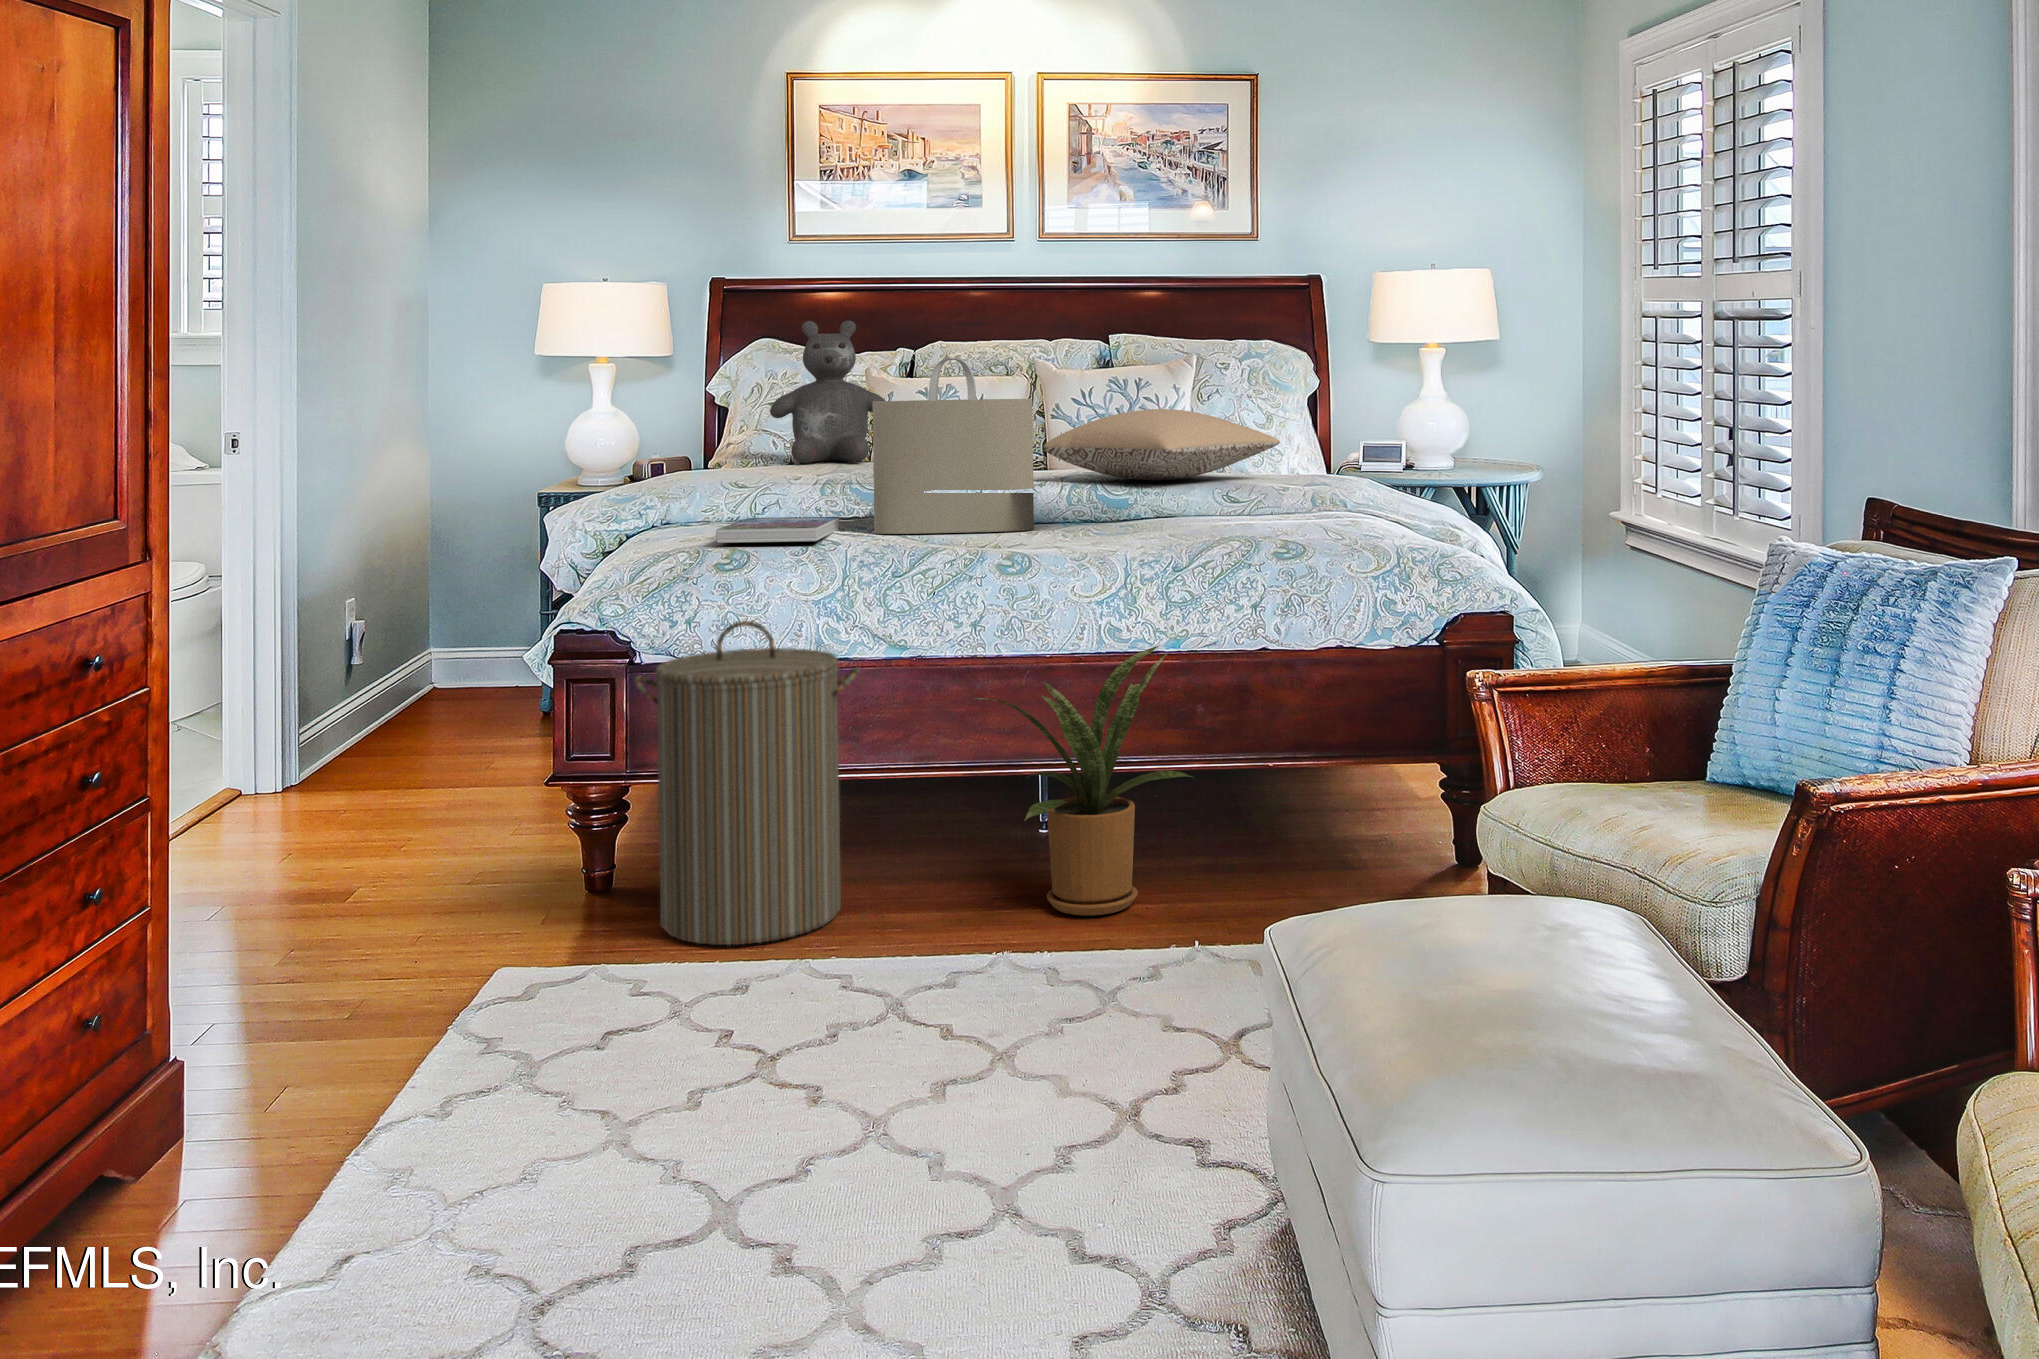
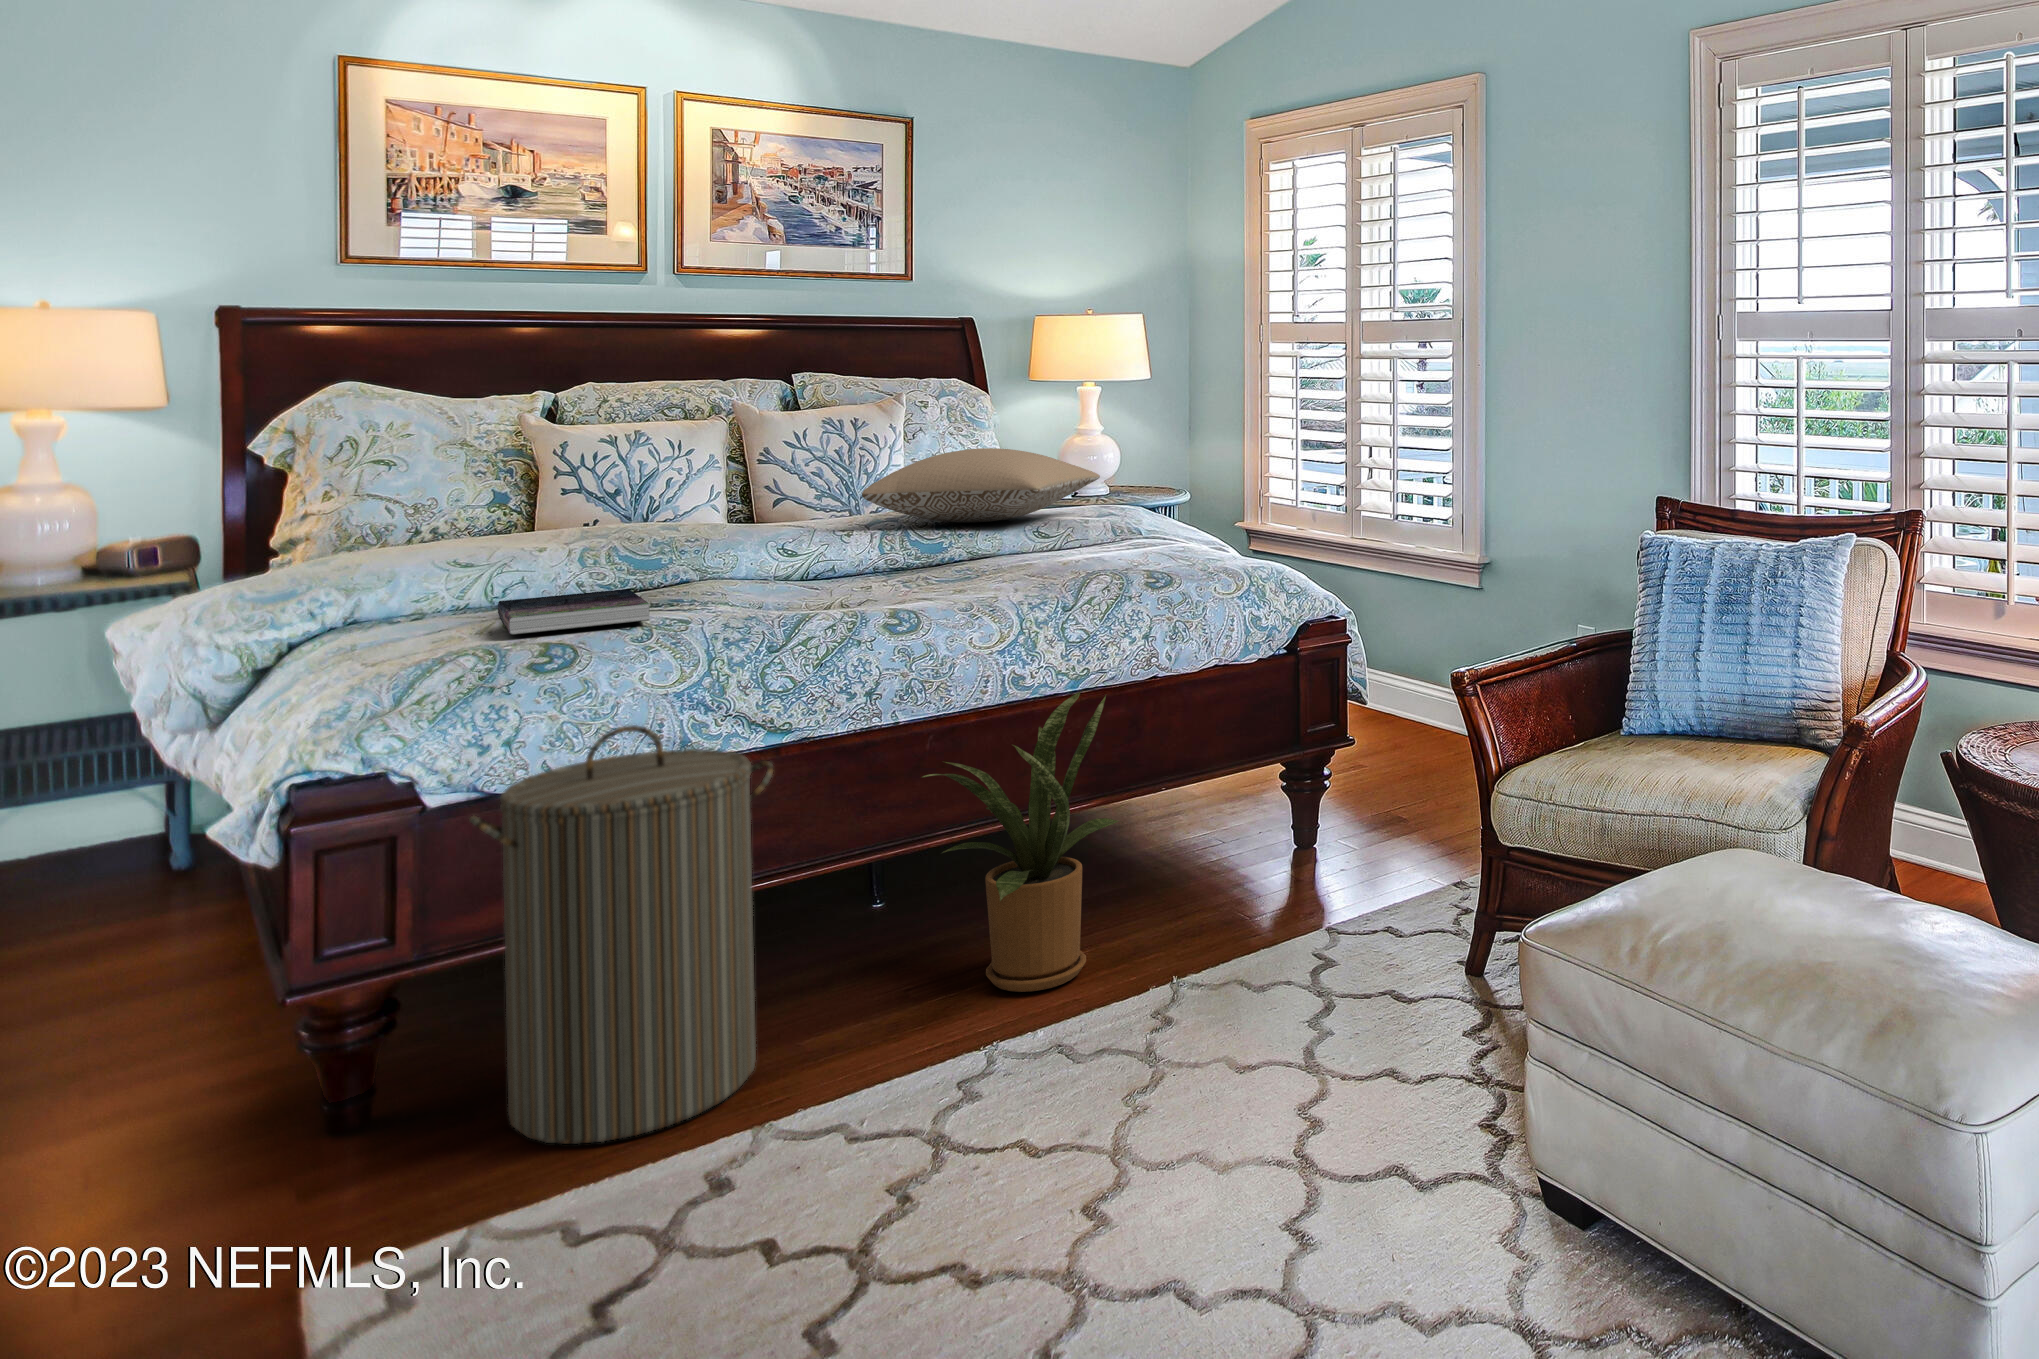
teddy bear: present [770,320,885,463] -> none [392,359,555,530]
tote bag: present [873,358,1034,534] -> none [691,399,882,604]

